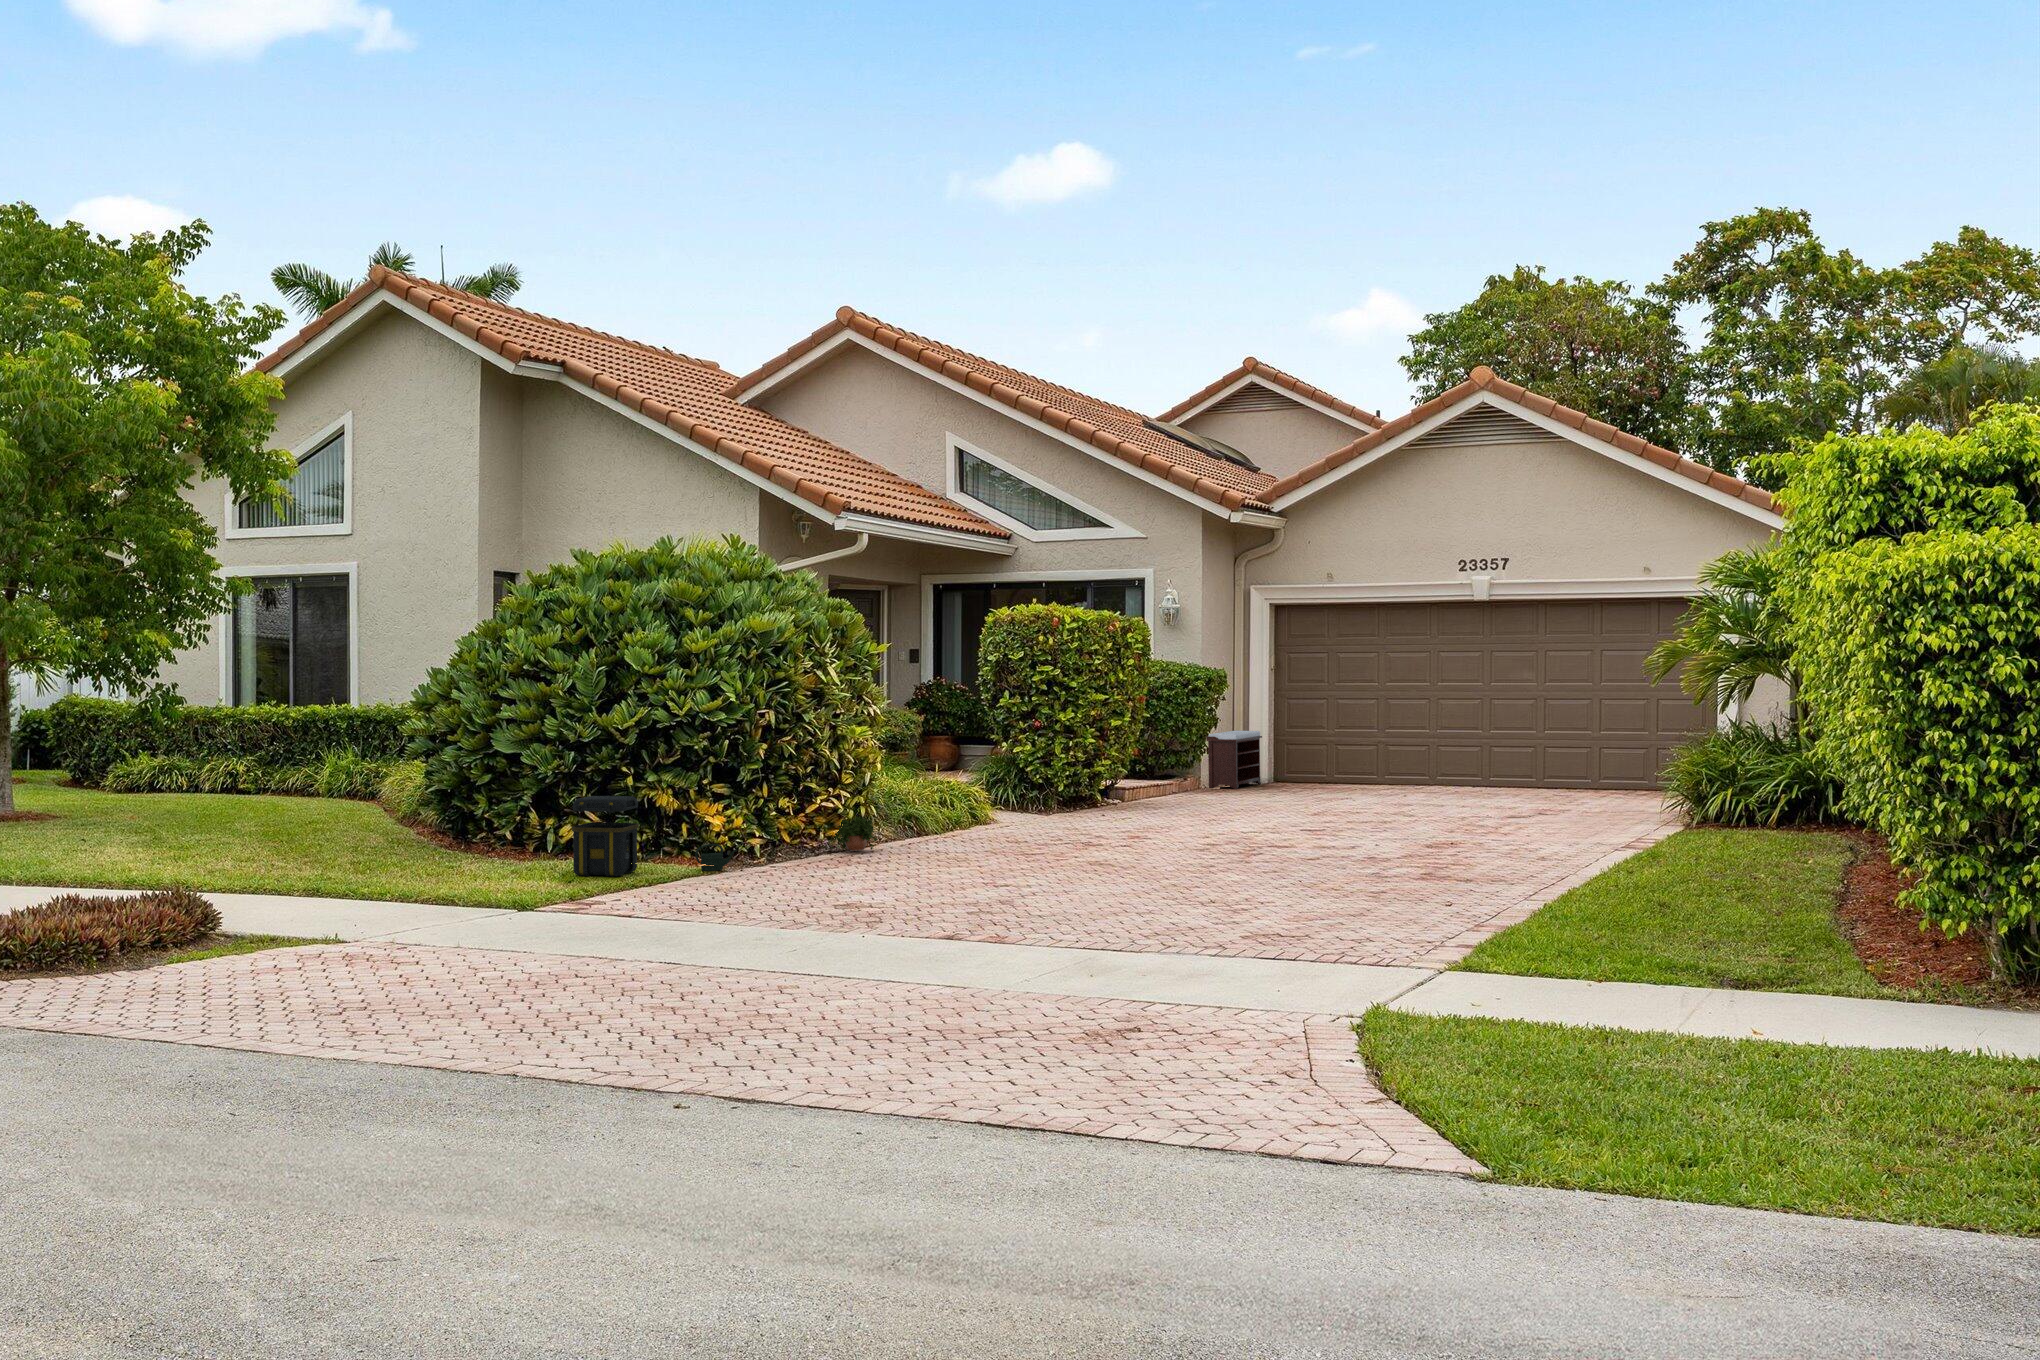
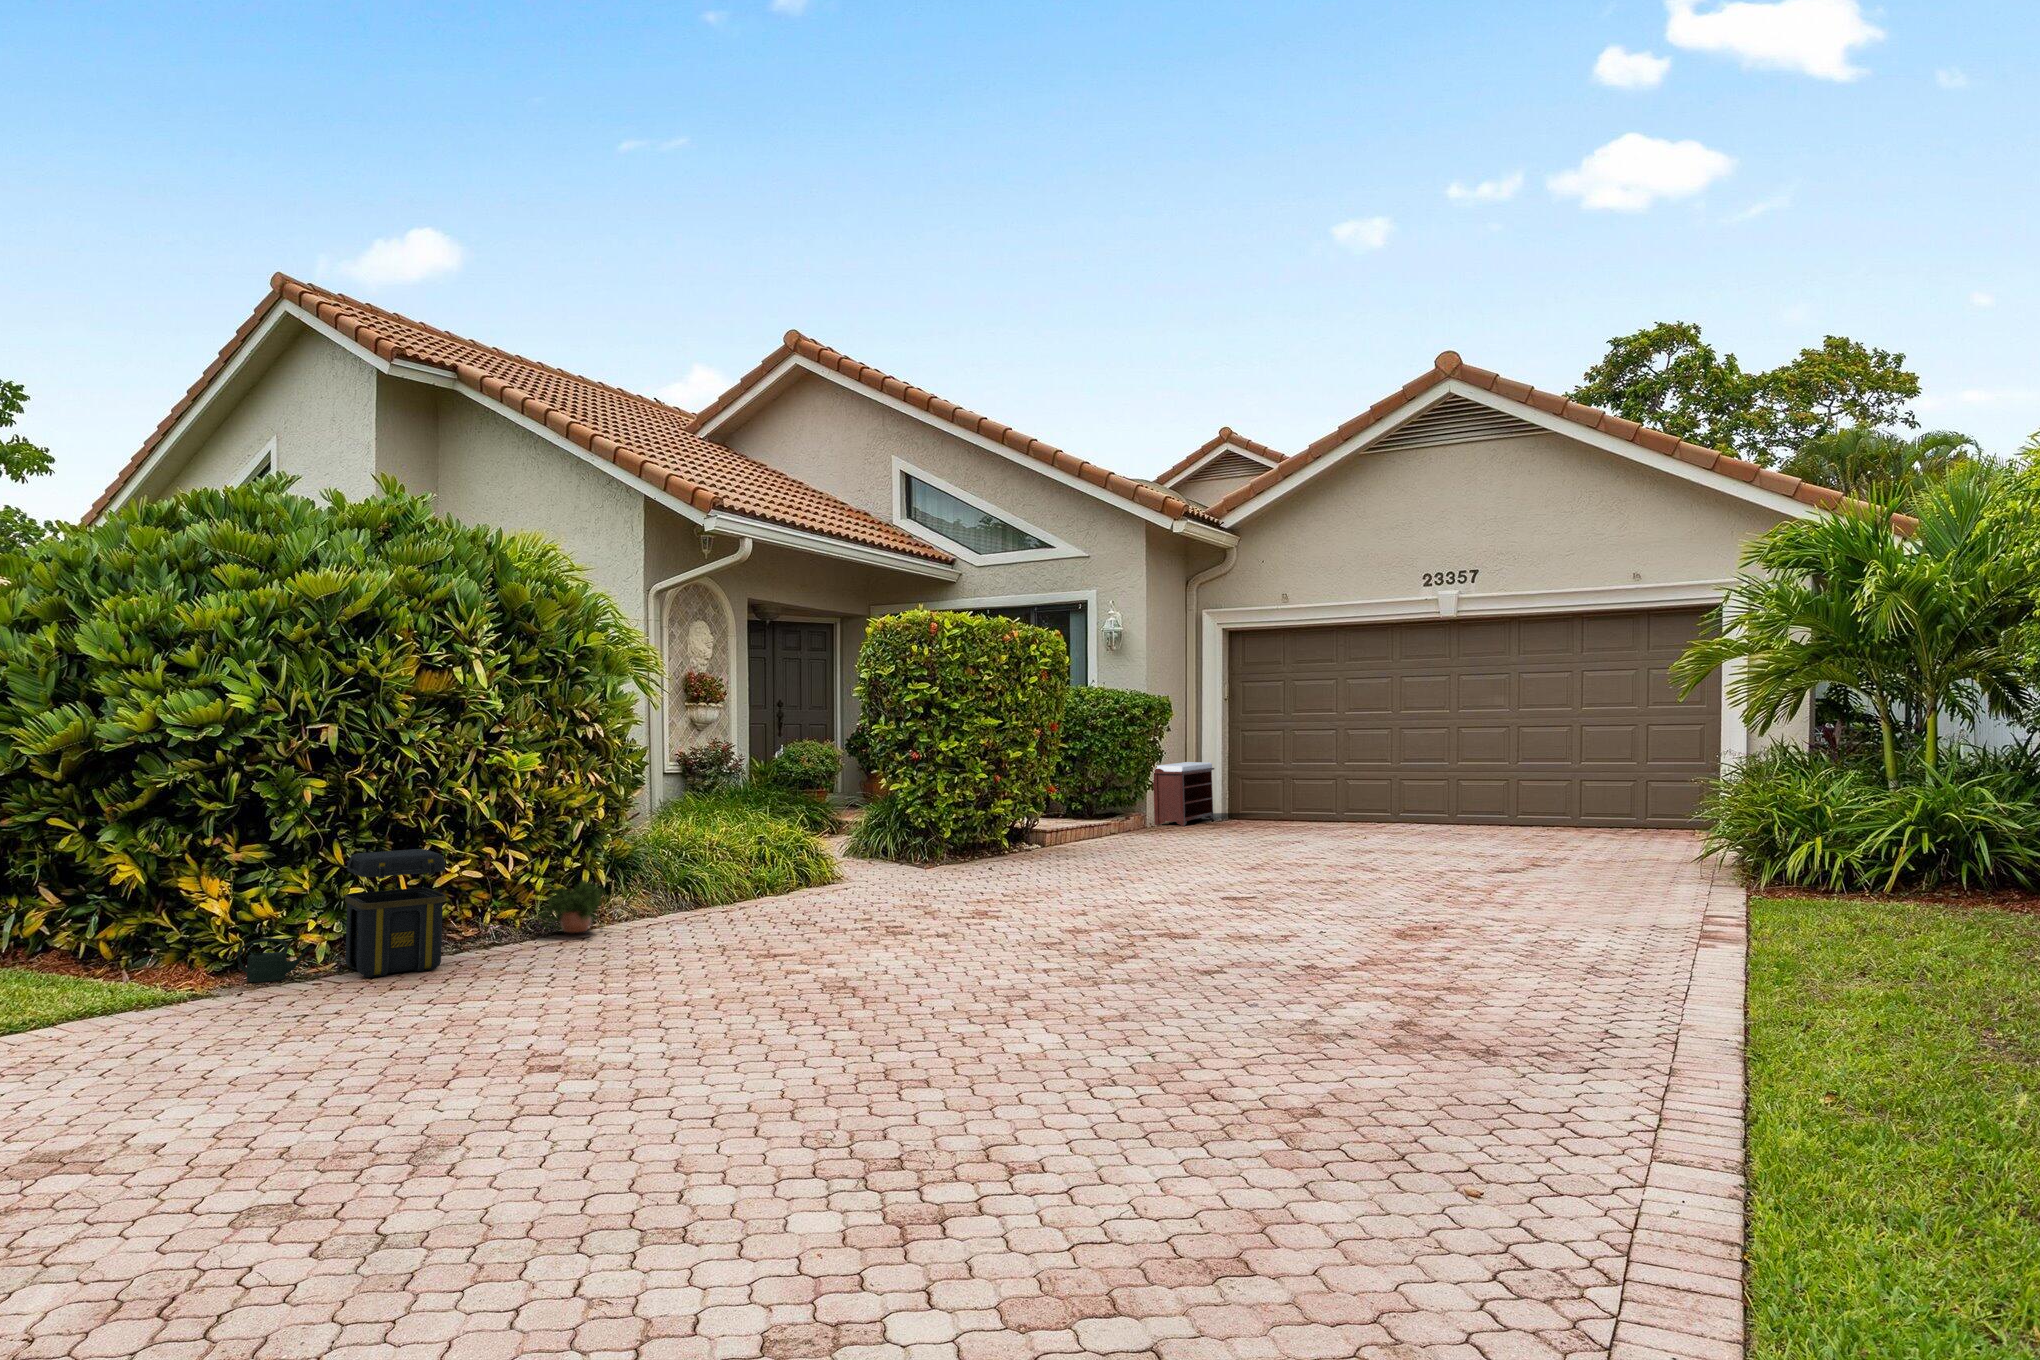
toolbox: present [572,796,639,877] -> present [345,849,446,977]

